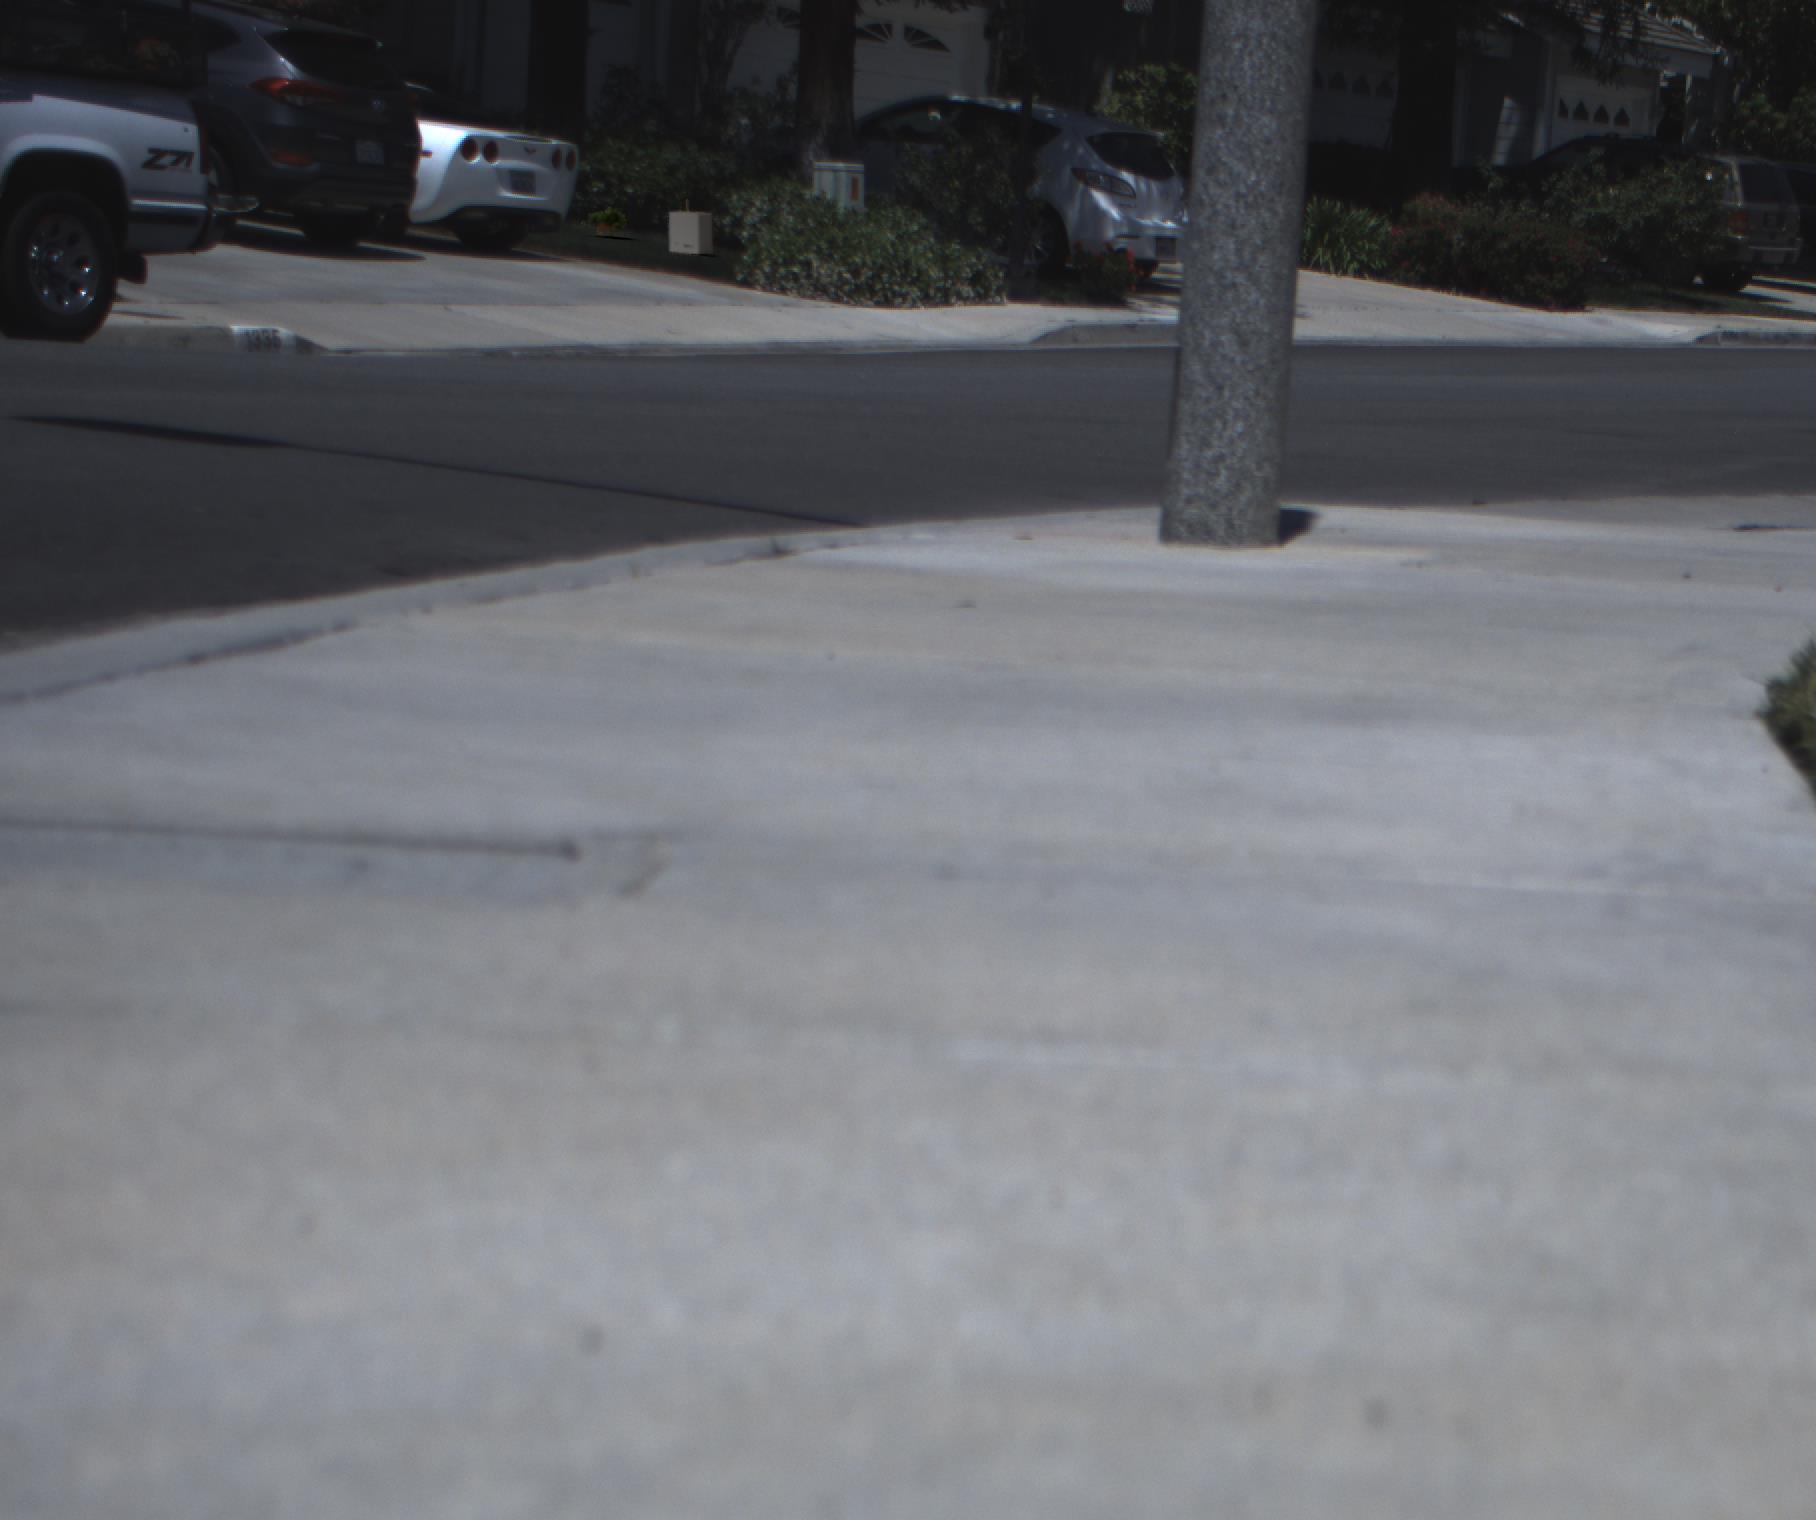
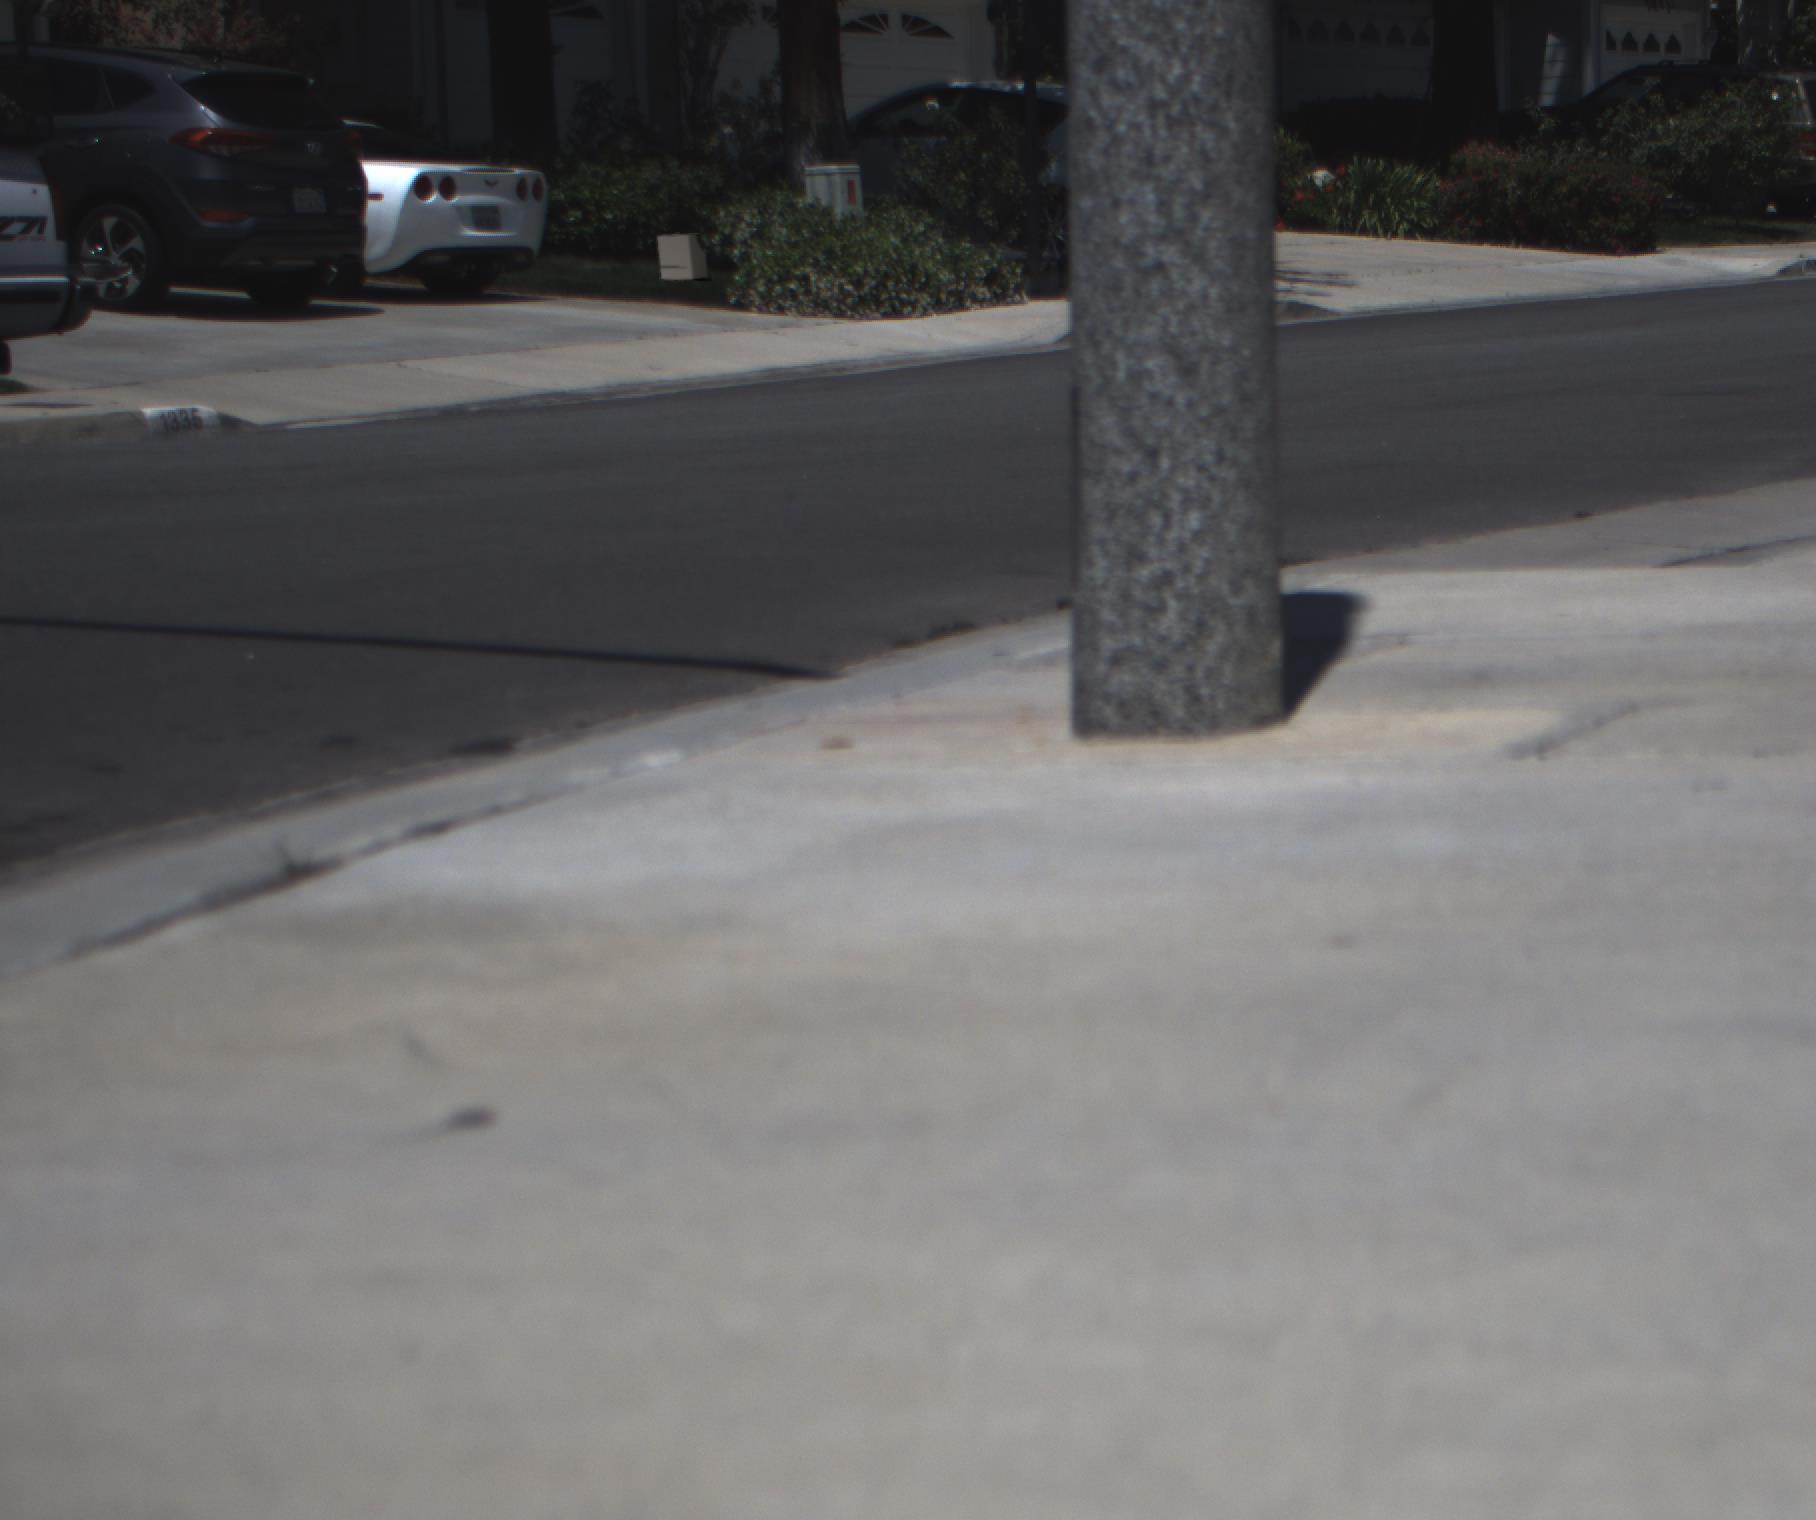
potted plant: present [582,207,626,236] -> none [565,236,618,271]

